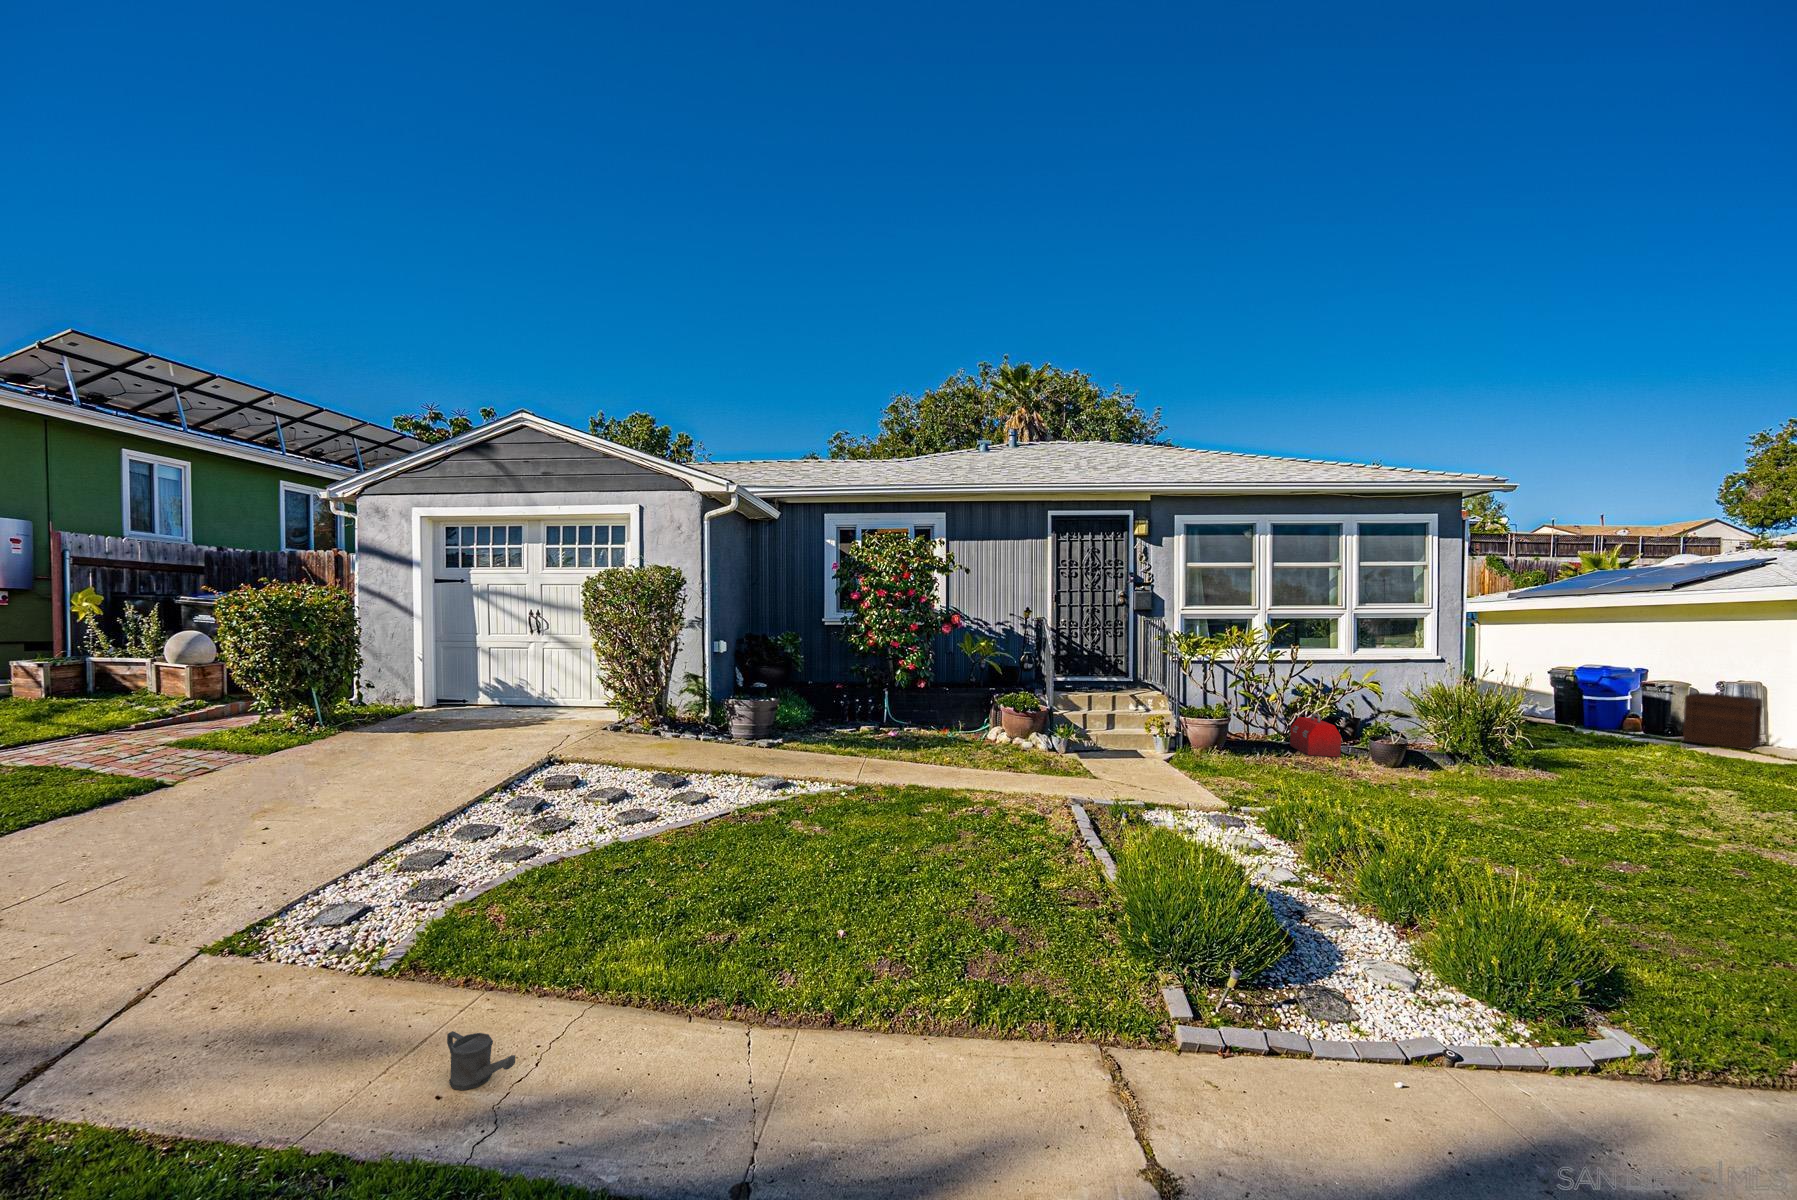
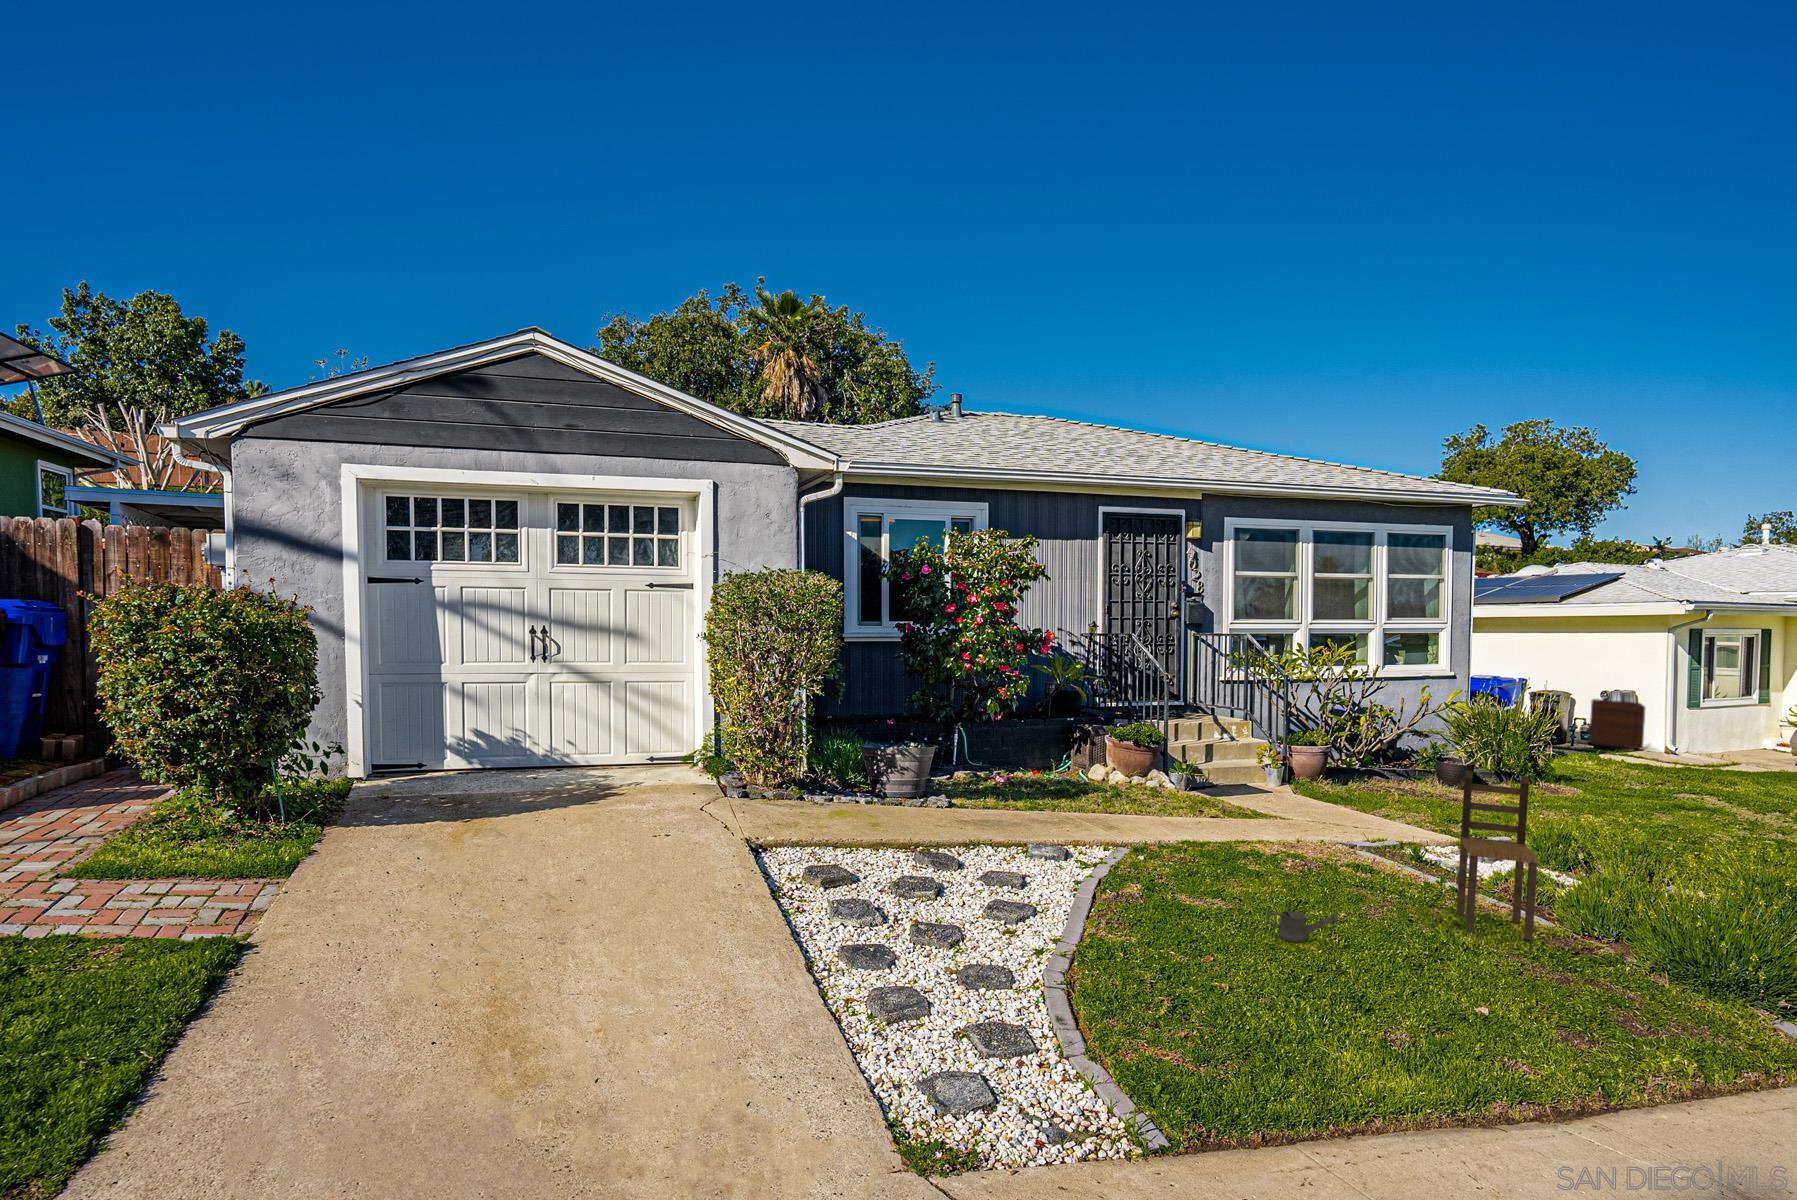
toolbox: present [1290,713,1341,757] -> none [1358,733,1419,776]
chair: none [968,735,1057,908] -> present [1456,771,1538,940]
watering can: present [447,1031,515,1090] -> present [1267,911,1337,942]

